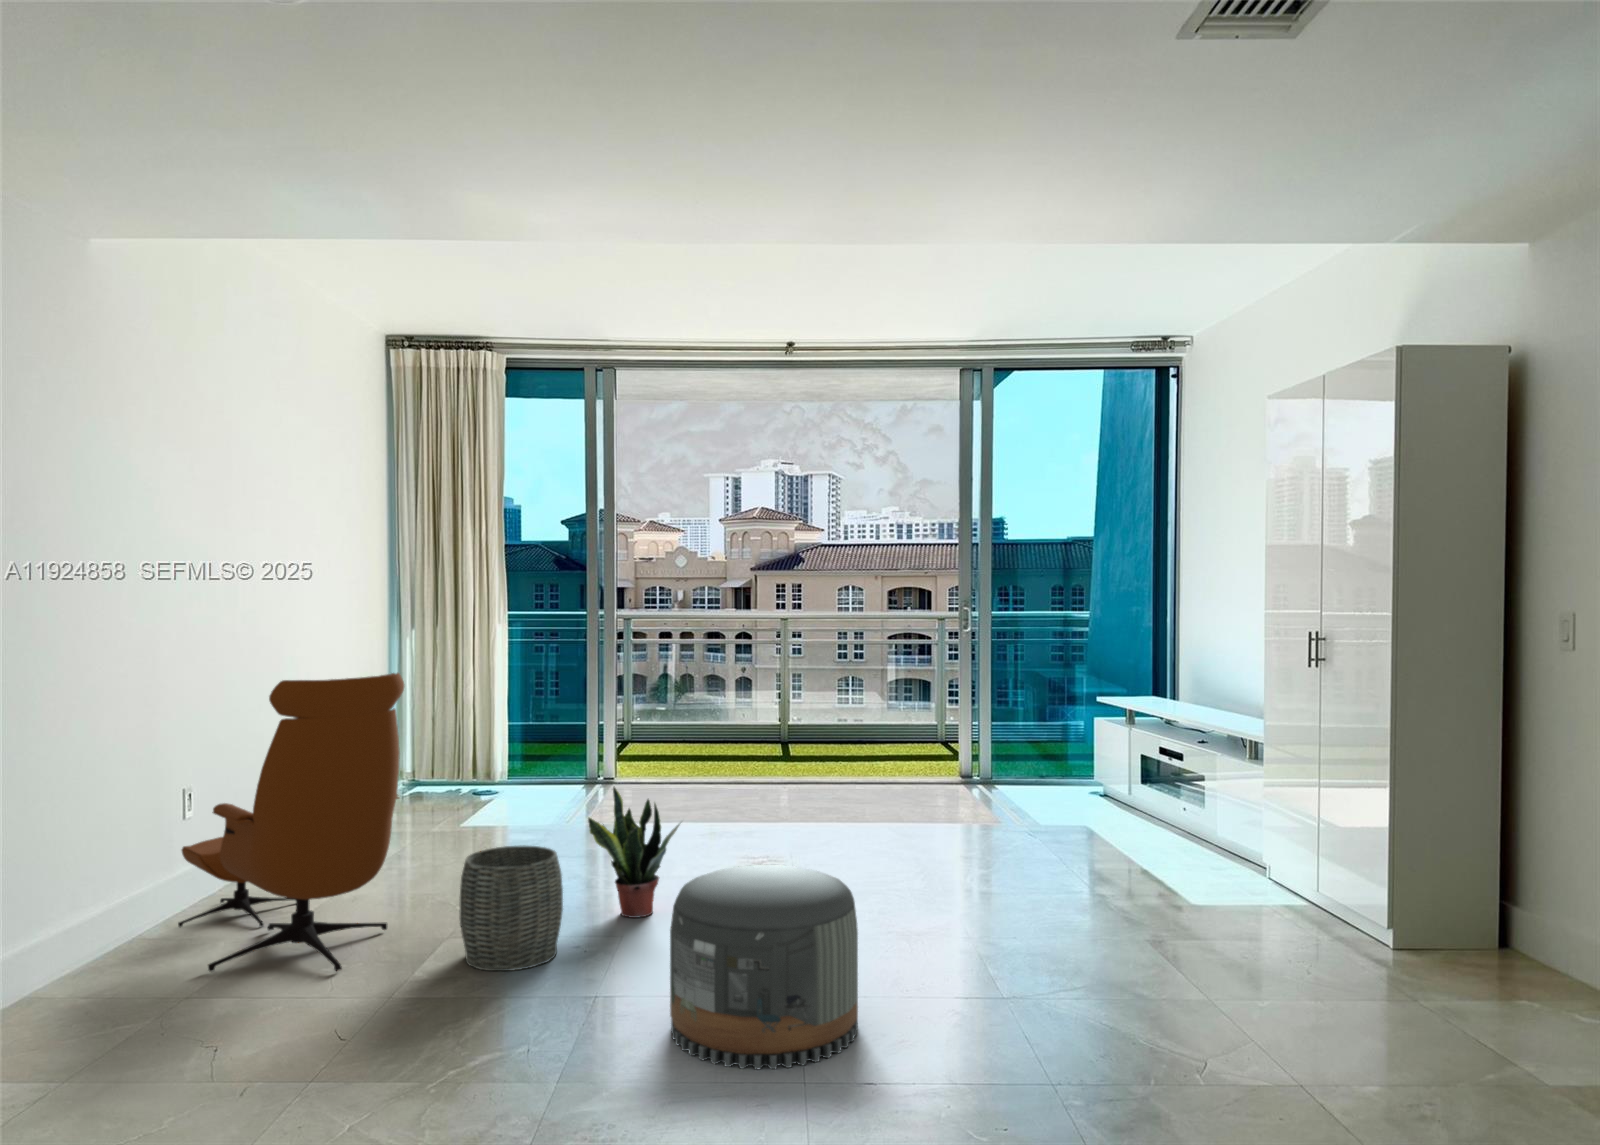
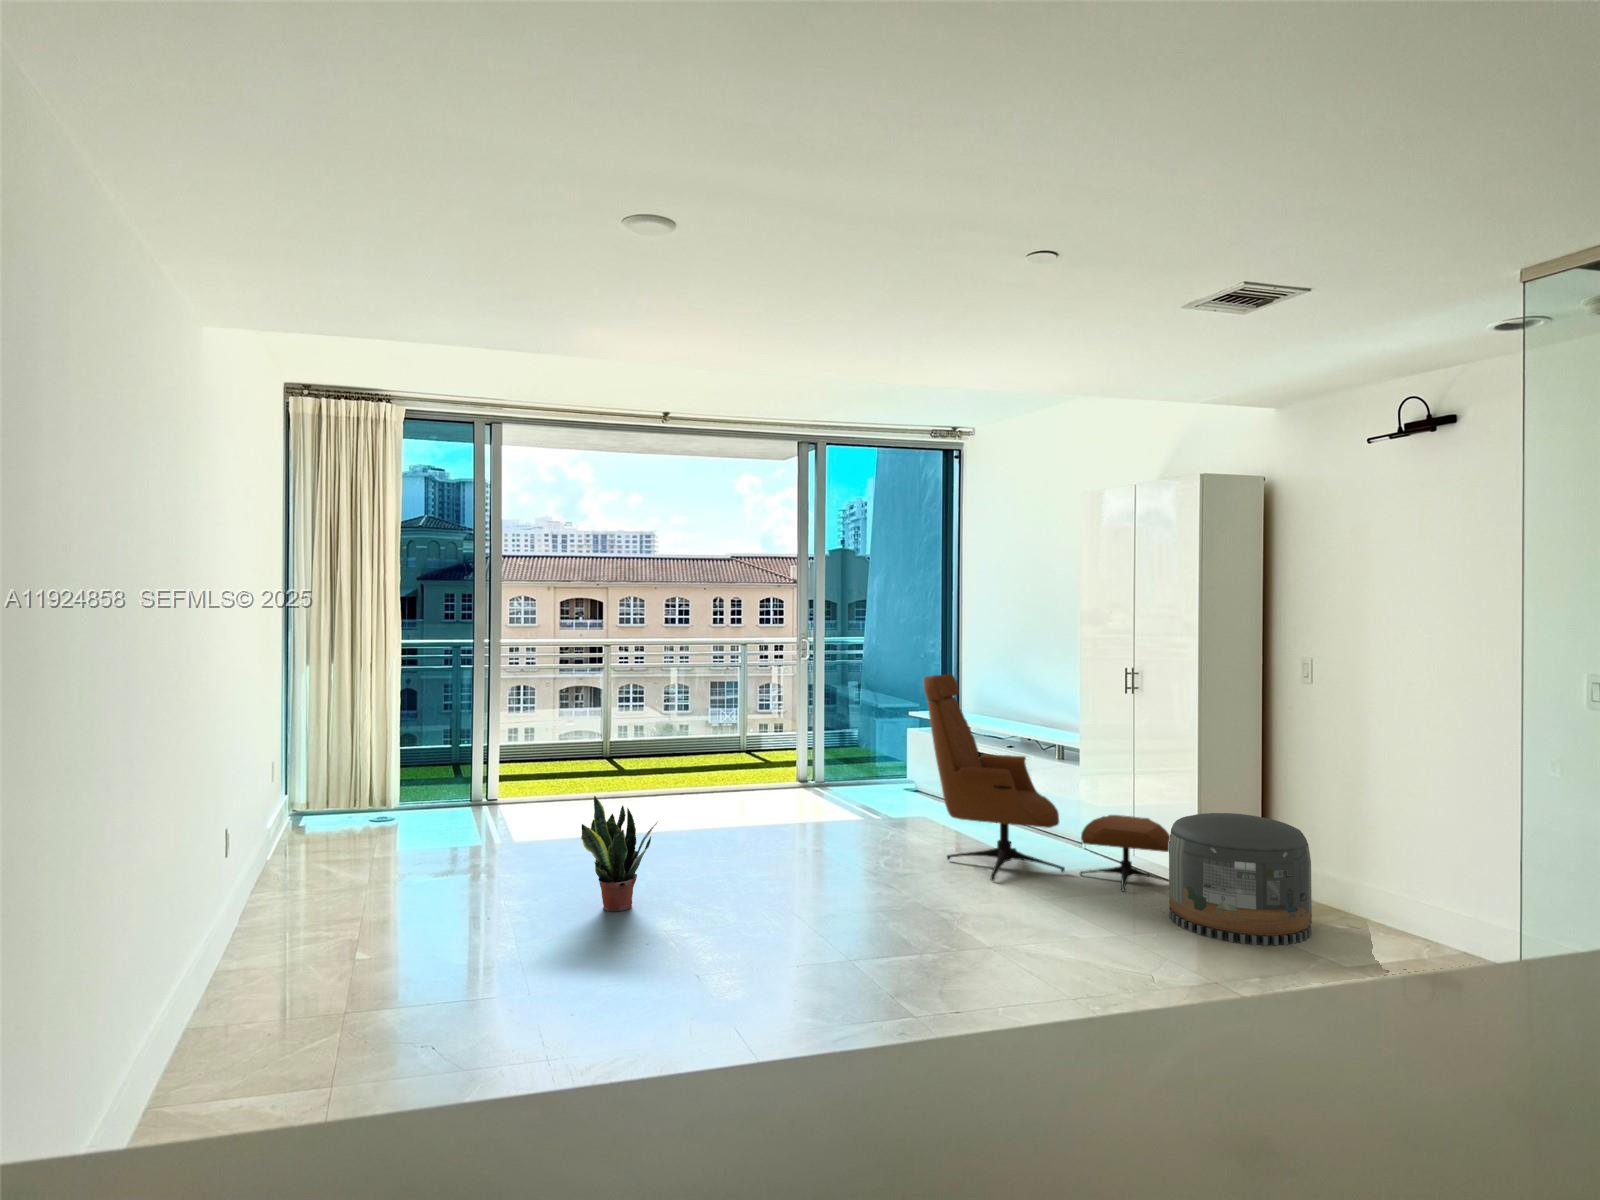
lounge chair: present [178,673,404,972] -> present [923,674,1170,892]
woven basket: present [460,845,563,971] -> none [486,852,581,968]
pouf: present [670,865,858,1070] -> present [1169,813,1312,945]

